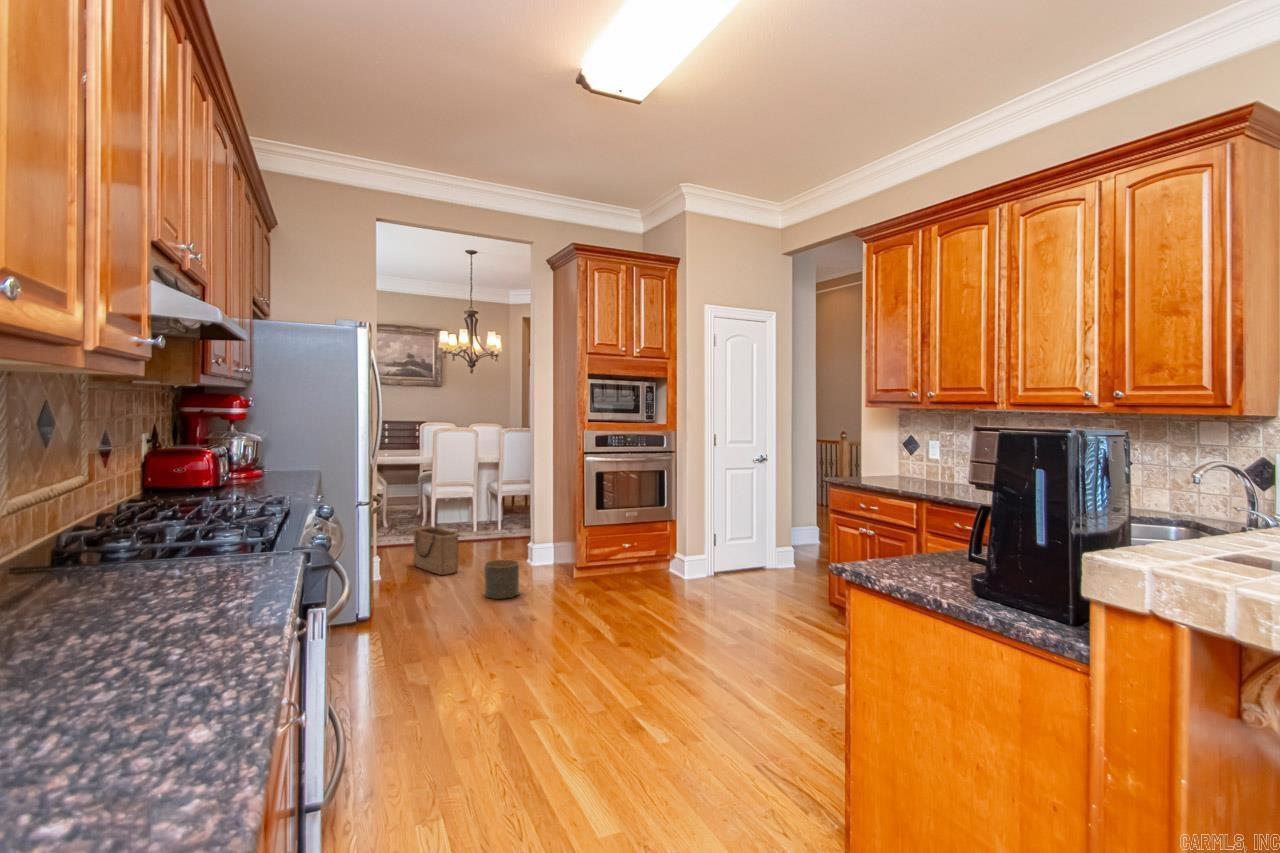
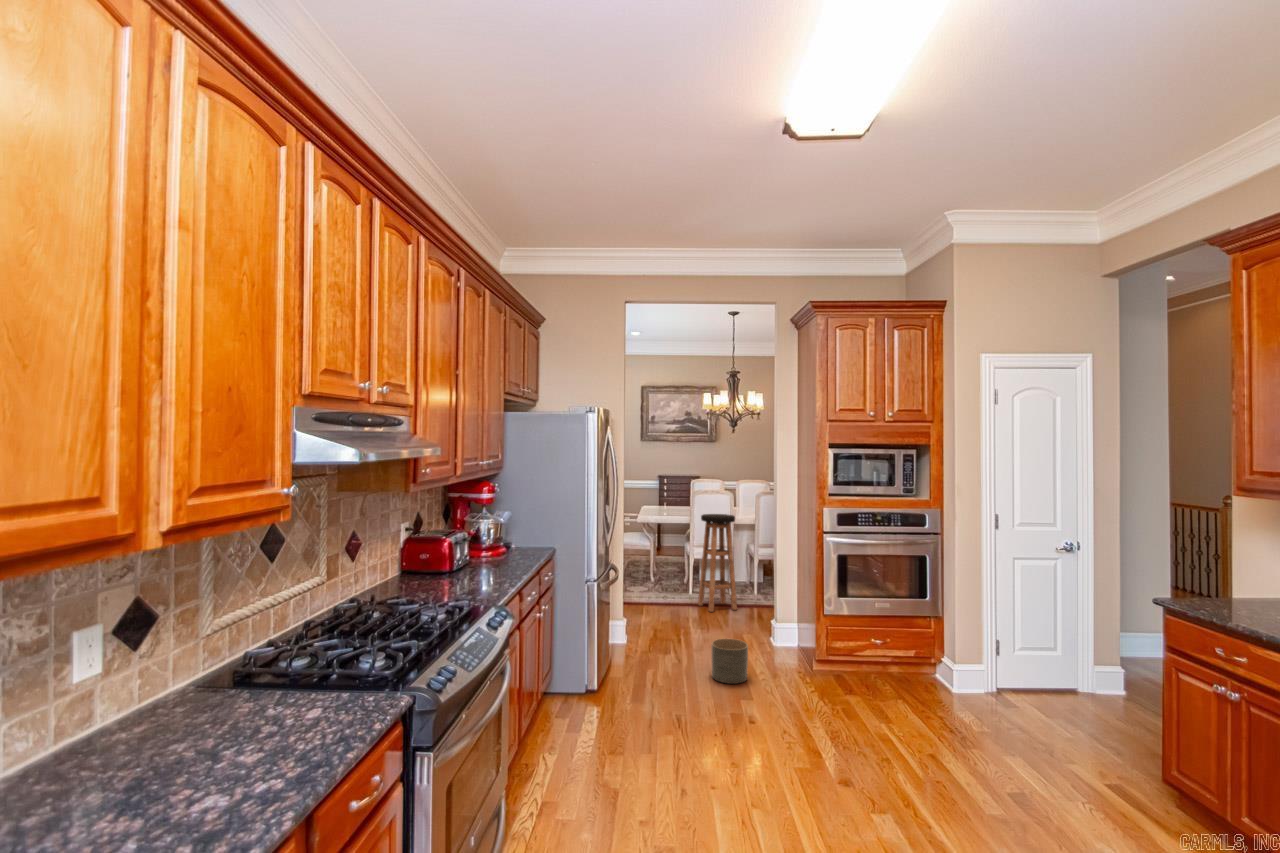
bar stool: none [446,452,487,548] -> present [698,514,737,612]
basket: present [412,526,460,575] -> none [658,590,698,643]

